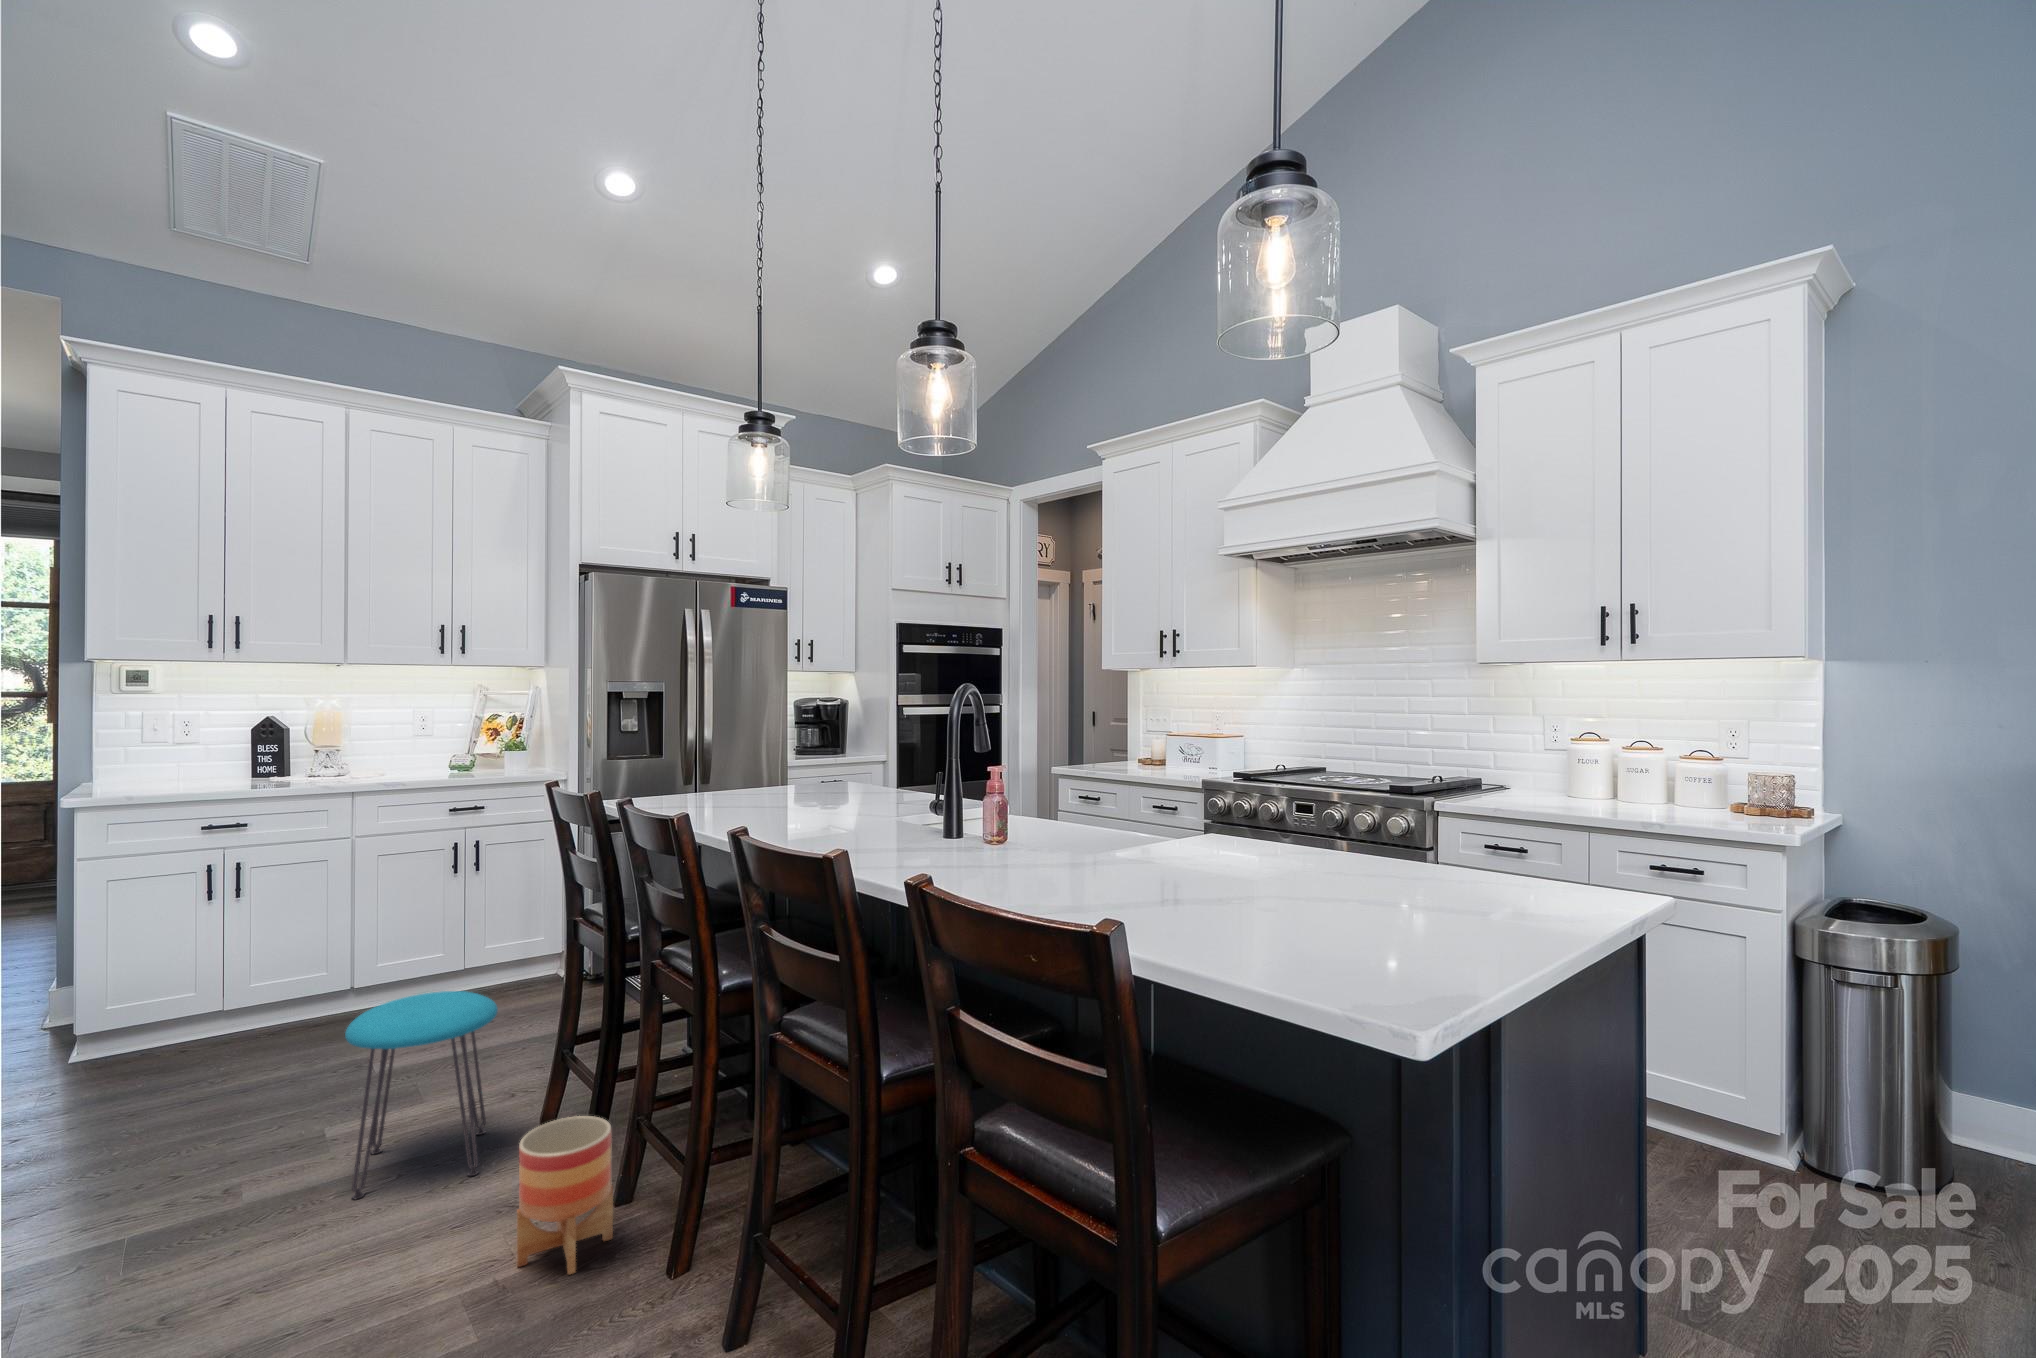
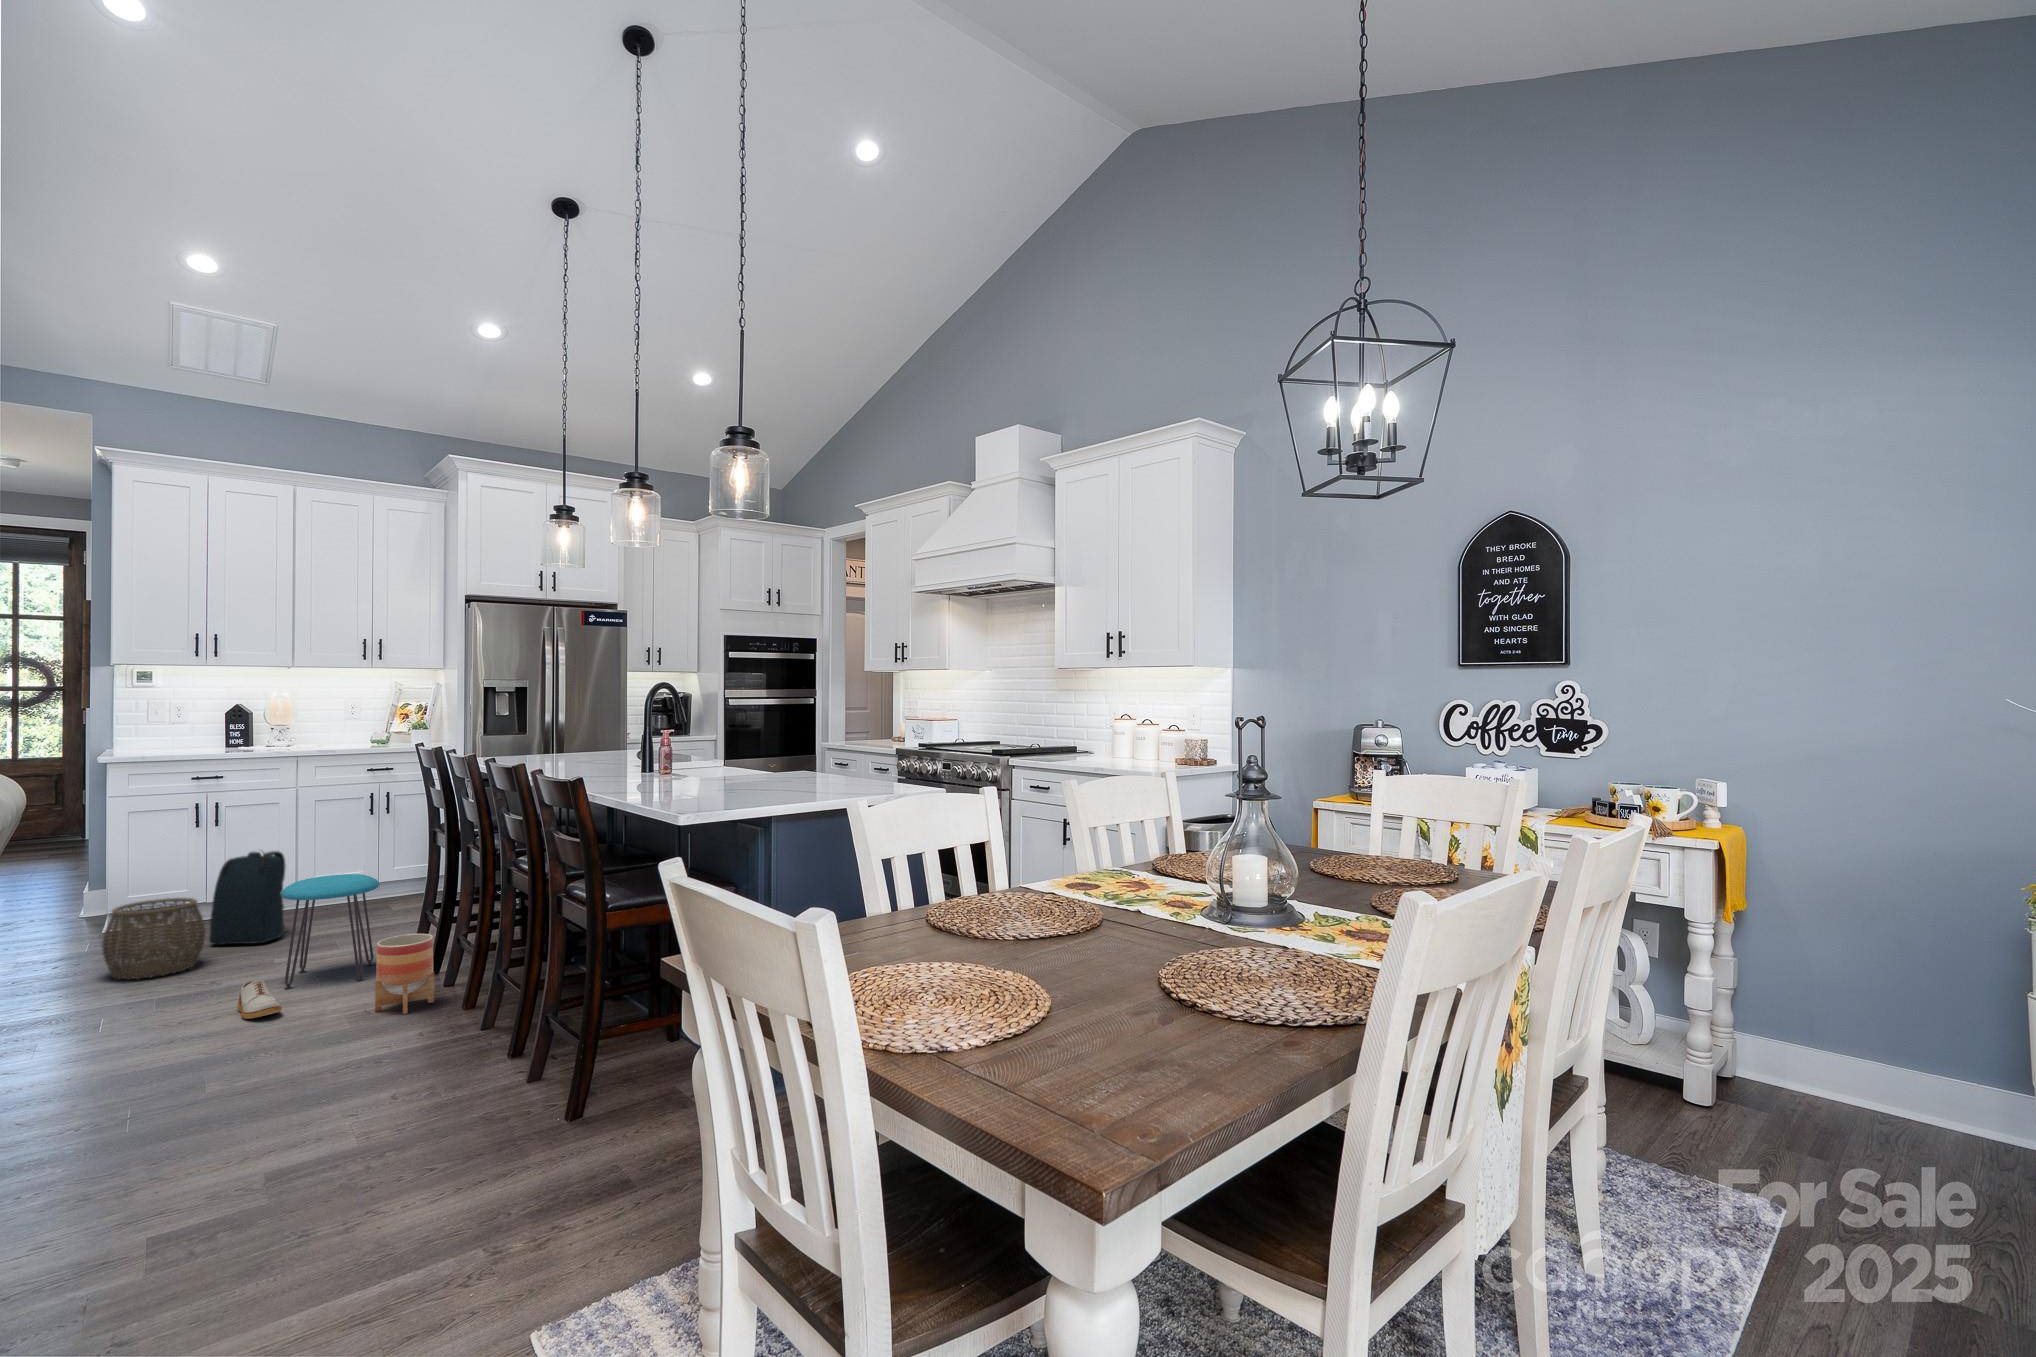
backpack: none [227,936,346,1086] -> present [209,851,286,945]
woven basket: none [51,1026,223,1175] -> present [102,898,205,980]
shoe: none [276,1205,354,1293] -> present [238,980,282,1019]

